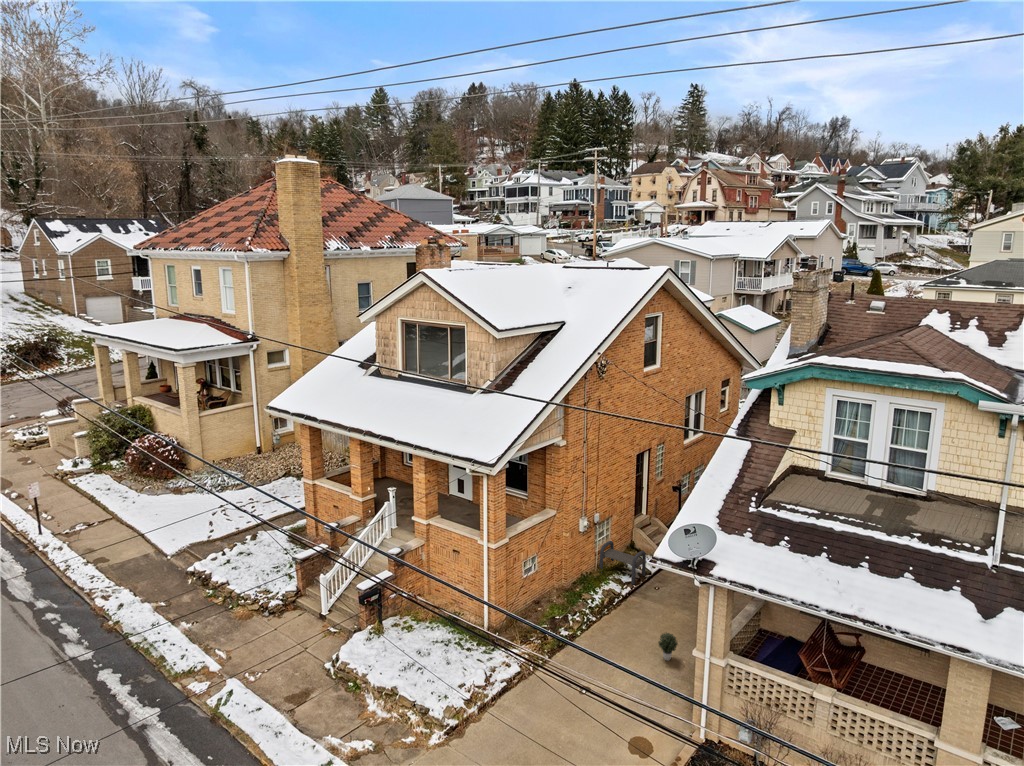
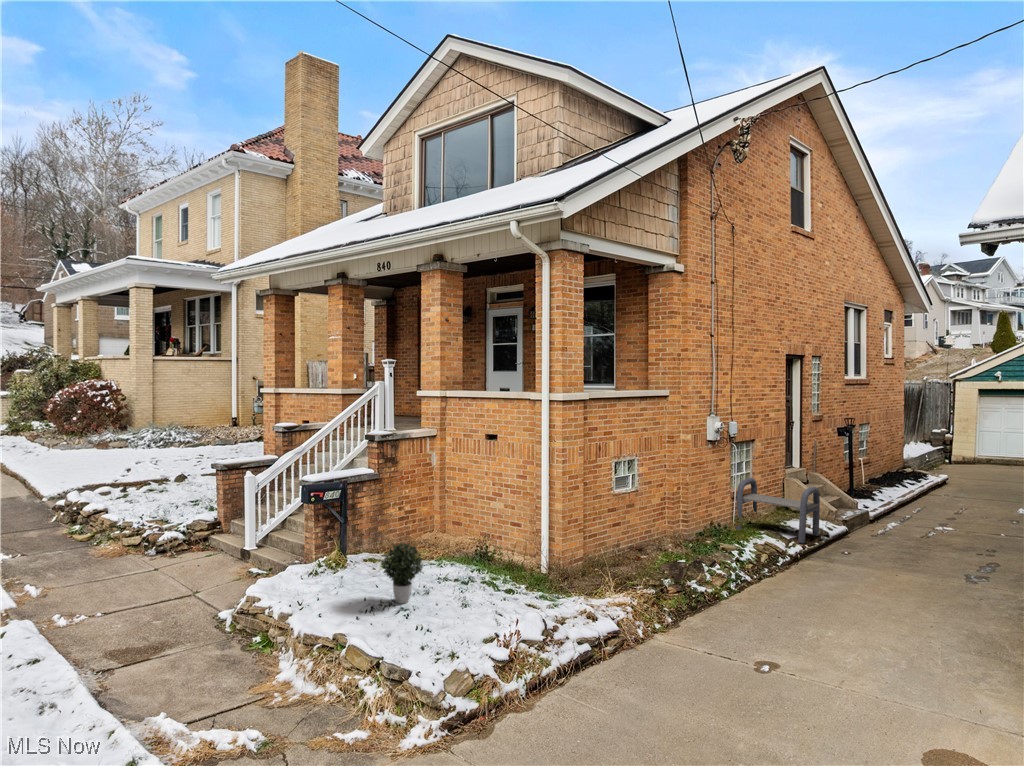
potted plant: present [658,633,678,661] -> present [381,542,423,604]

